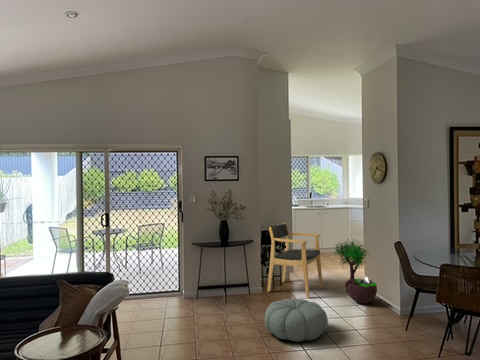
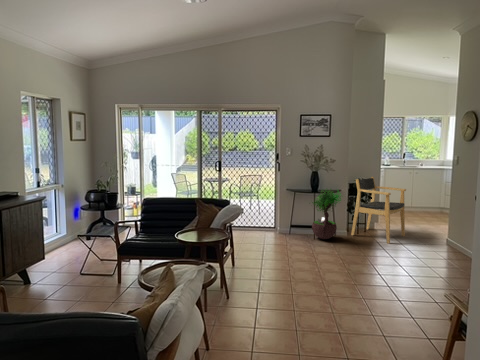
potted tree: present [335,241,377,303] -> present [312,189,341,239]
pouf: present [264,299,328,342] -> none [344,238,401,272]

